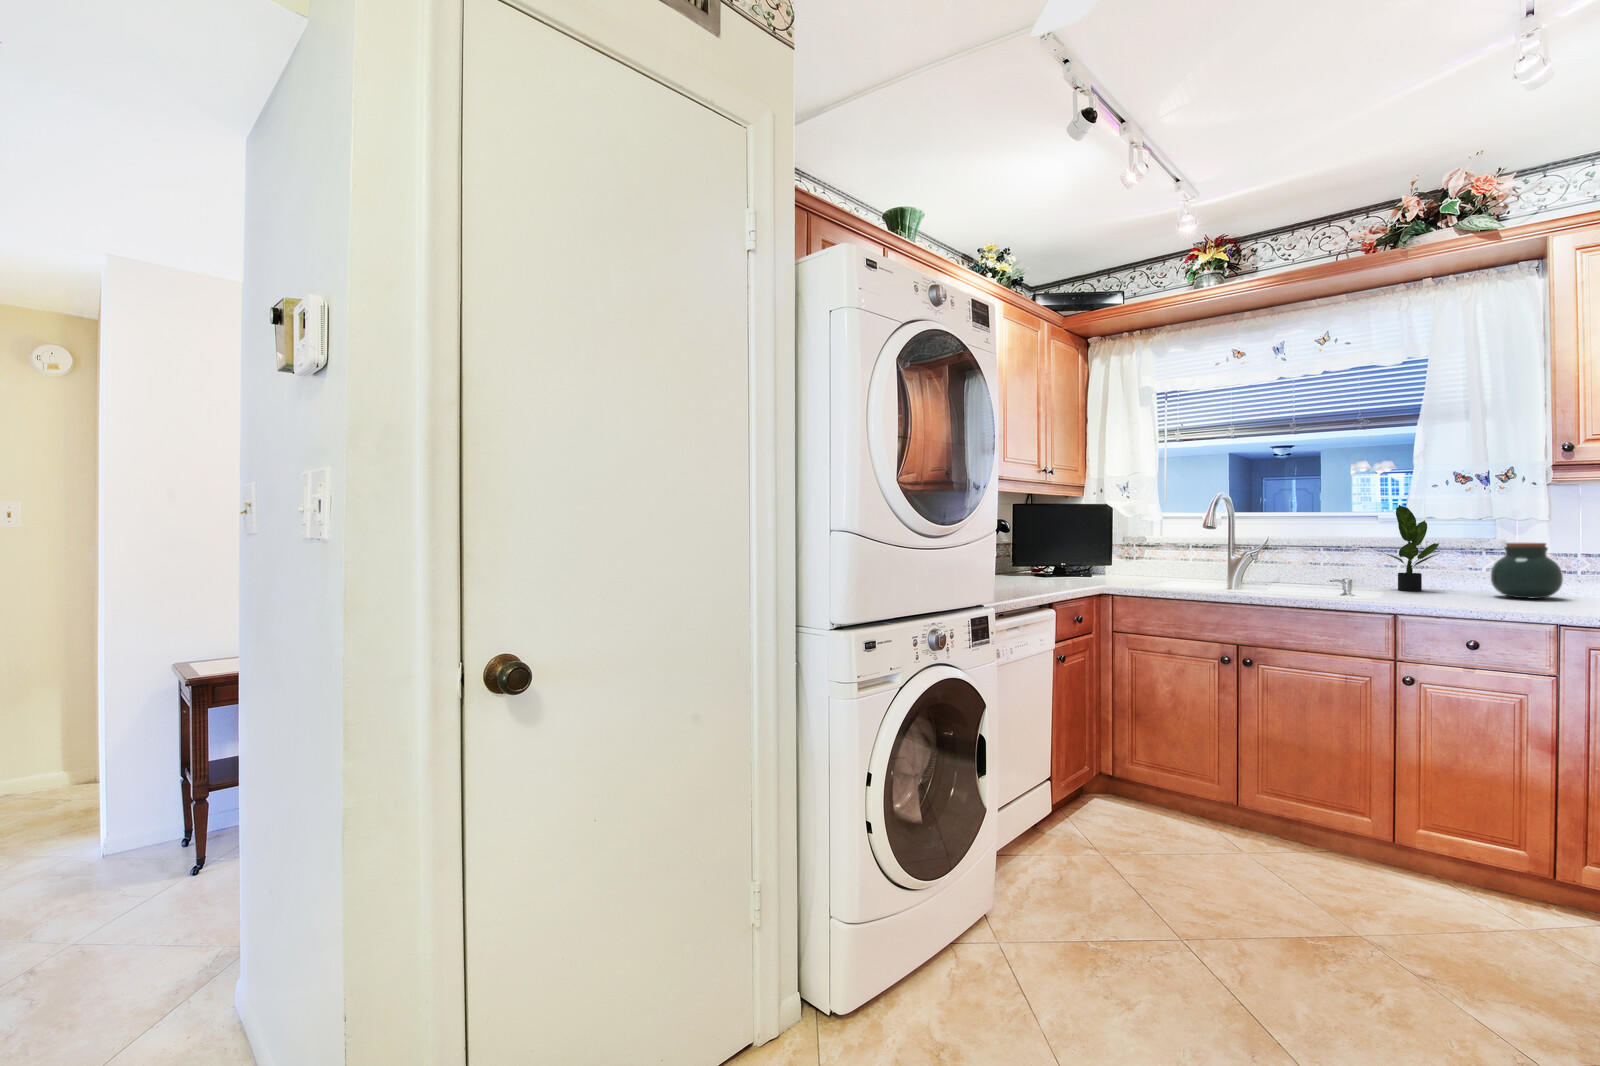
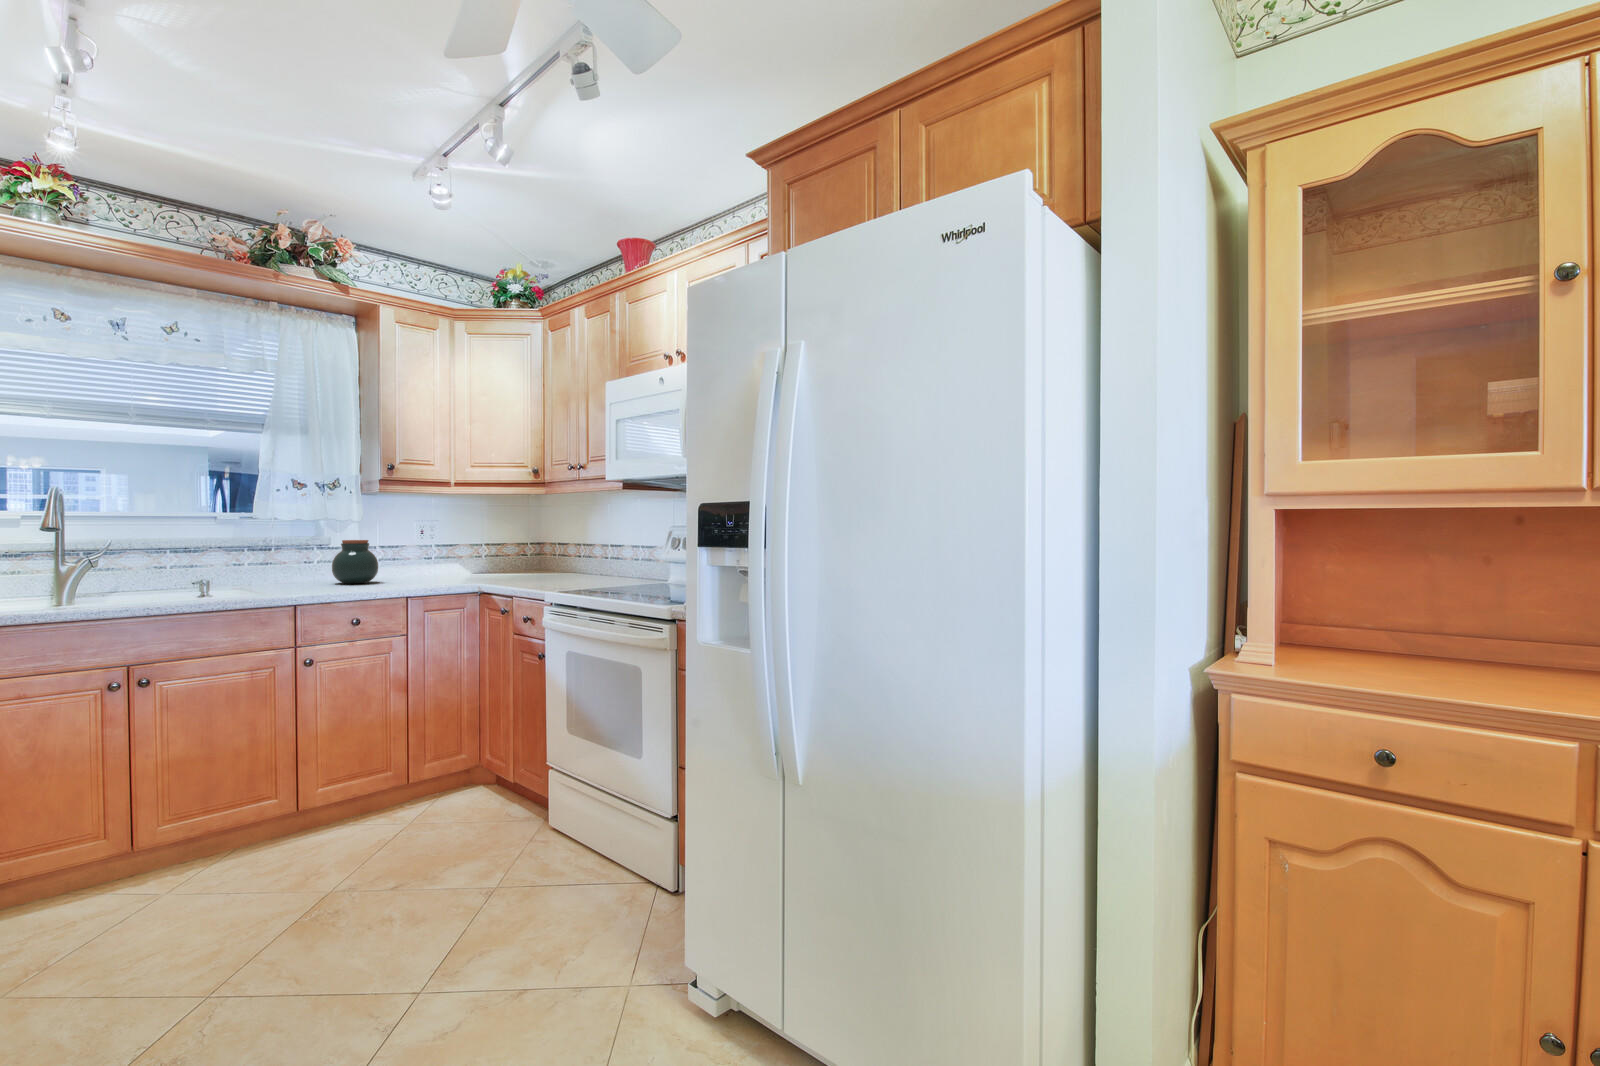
potted plant: present [1387,505,1439,591] -> none [238,506,293,586]

